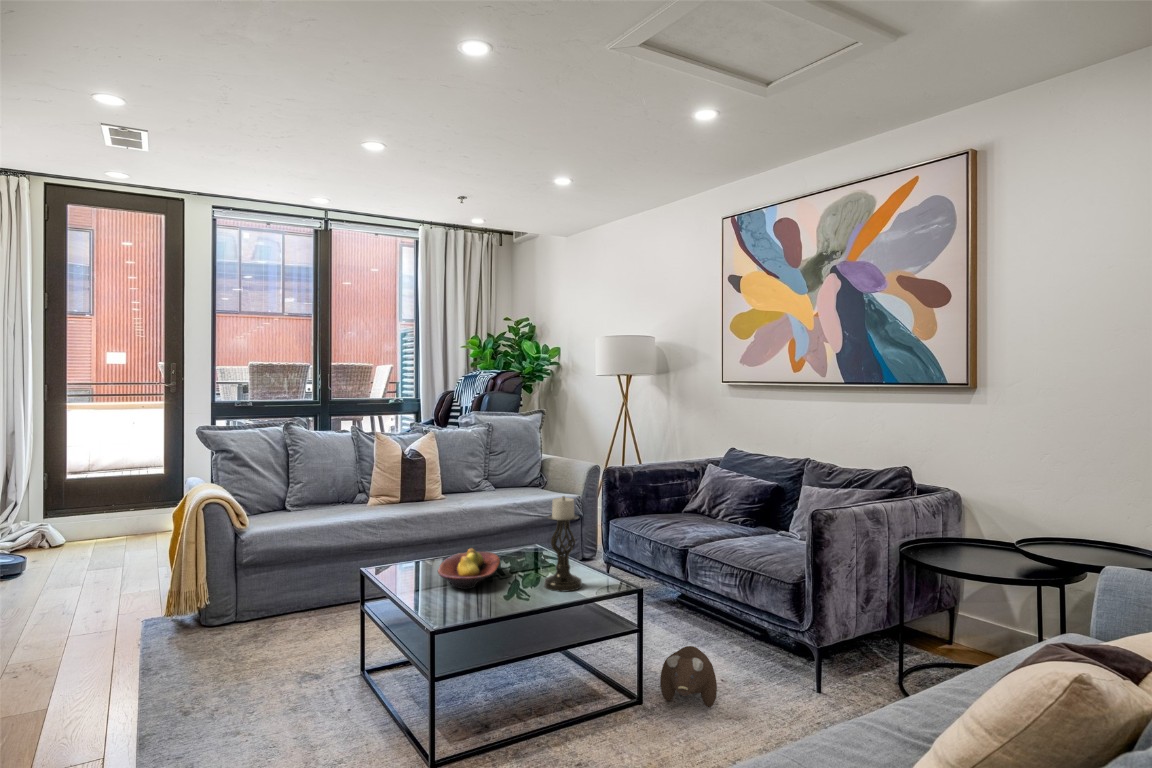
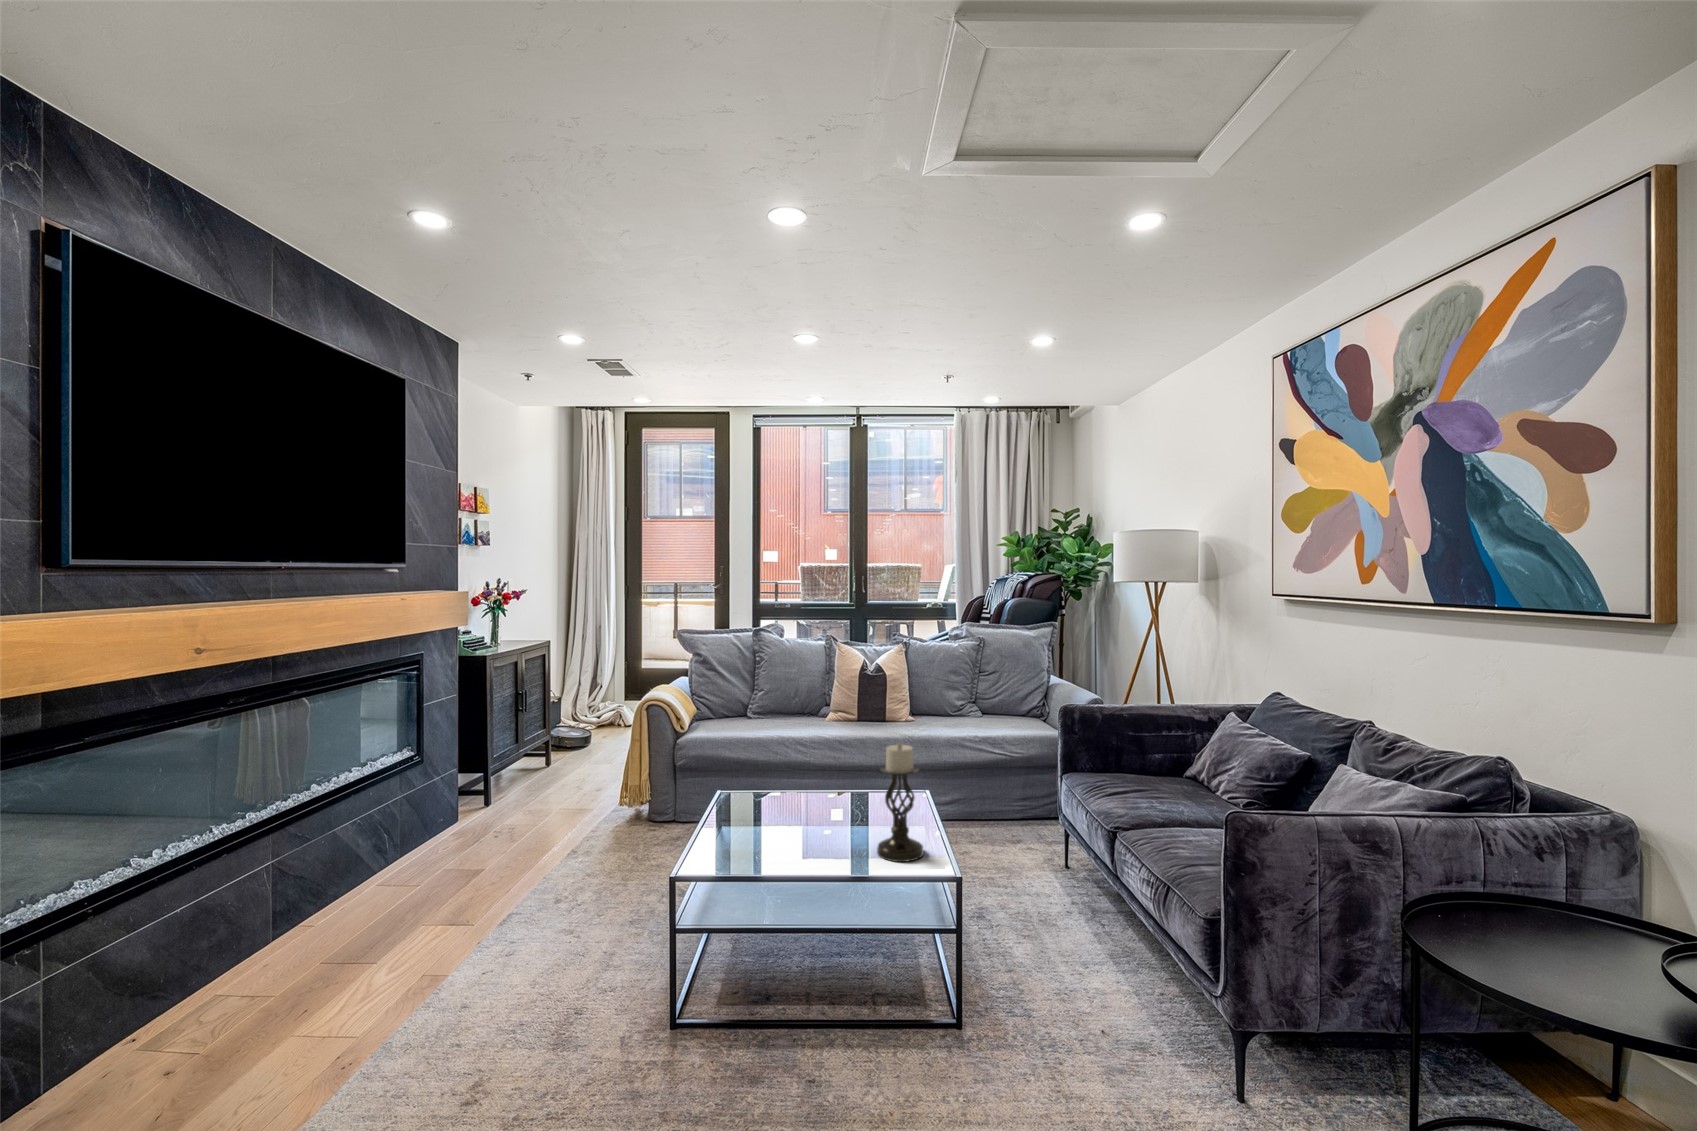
fruit bowl: present [438,548,500,589] -> none [768,789,857,836]
plush toy: present [660,646,717,707] -> none [974,970,1068,1065]

